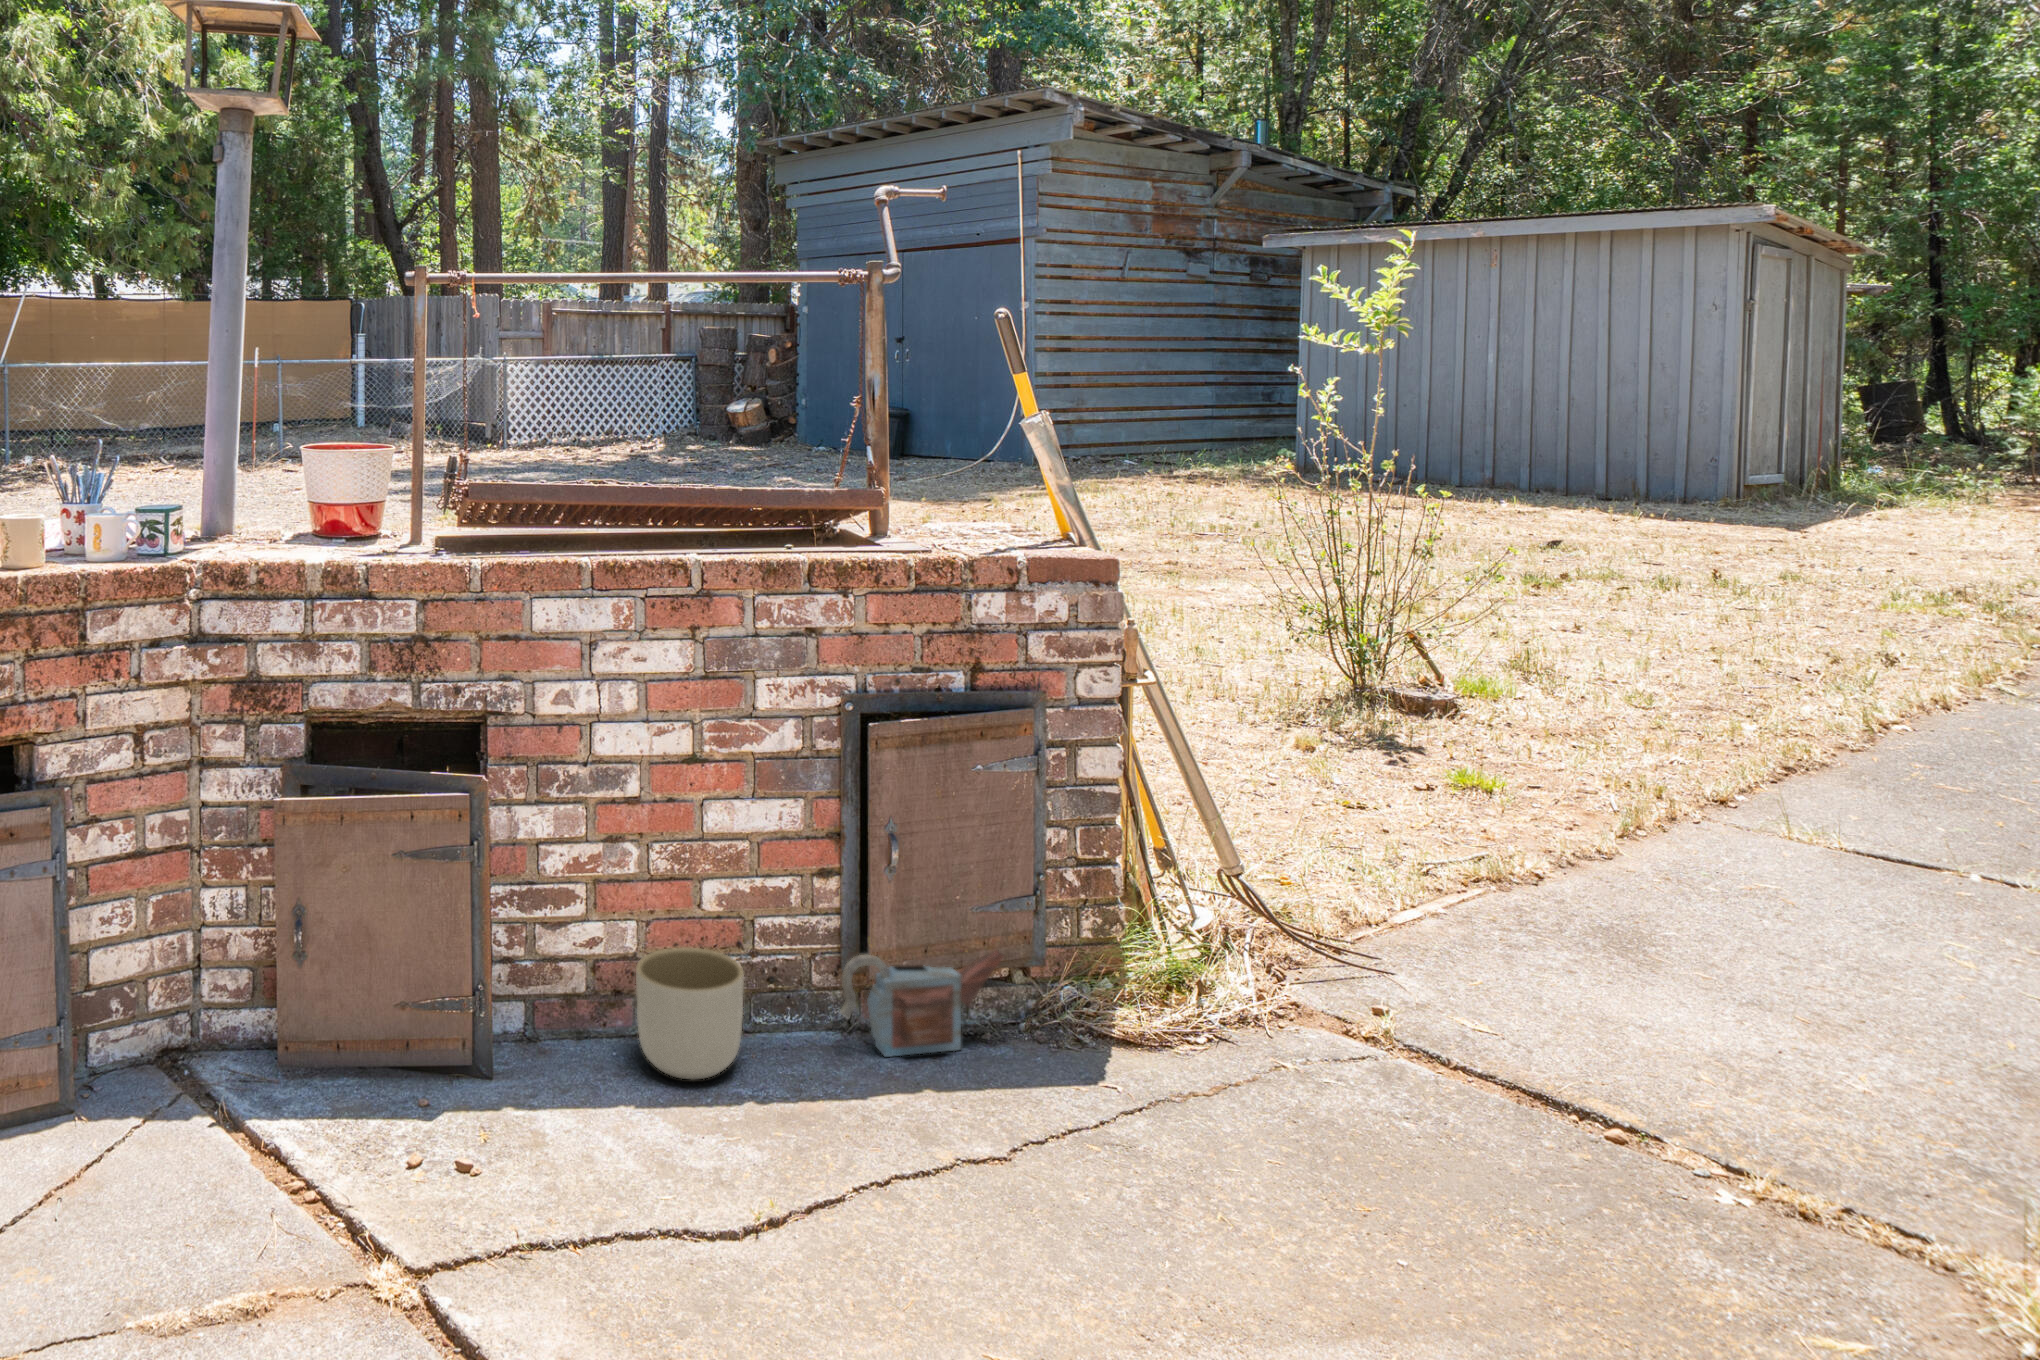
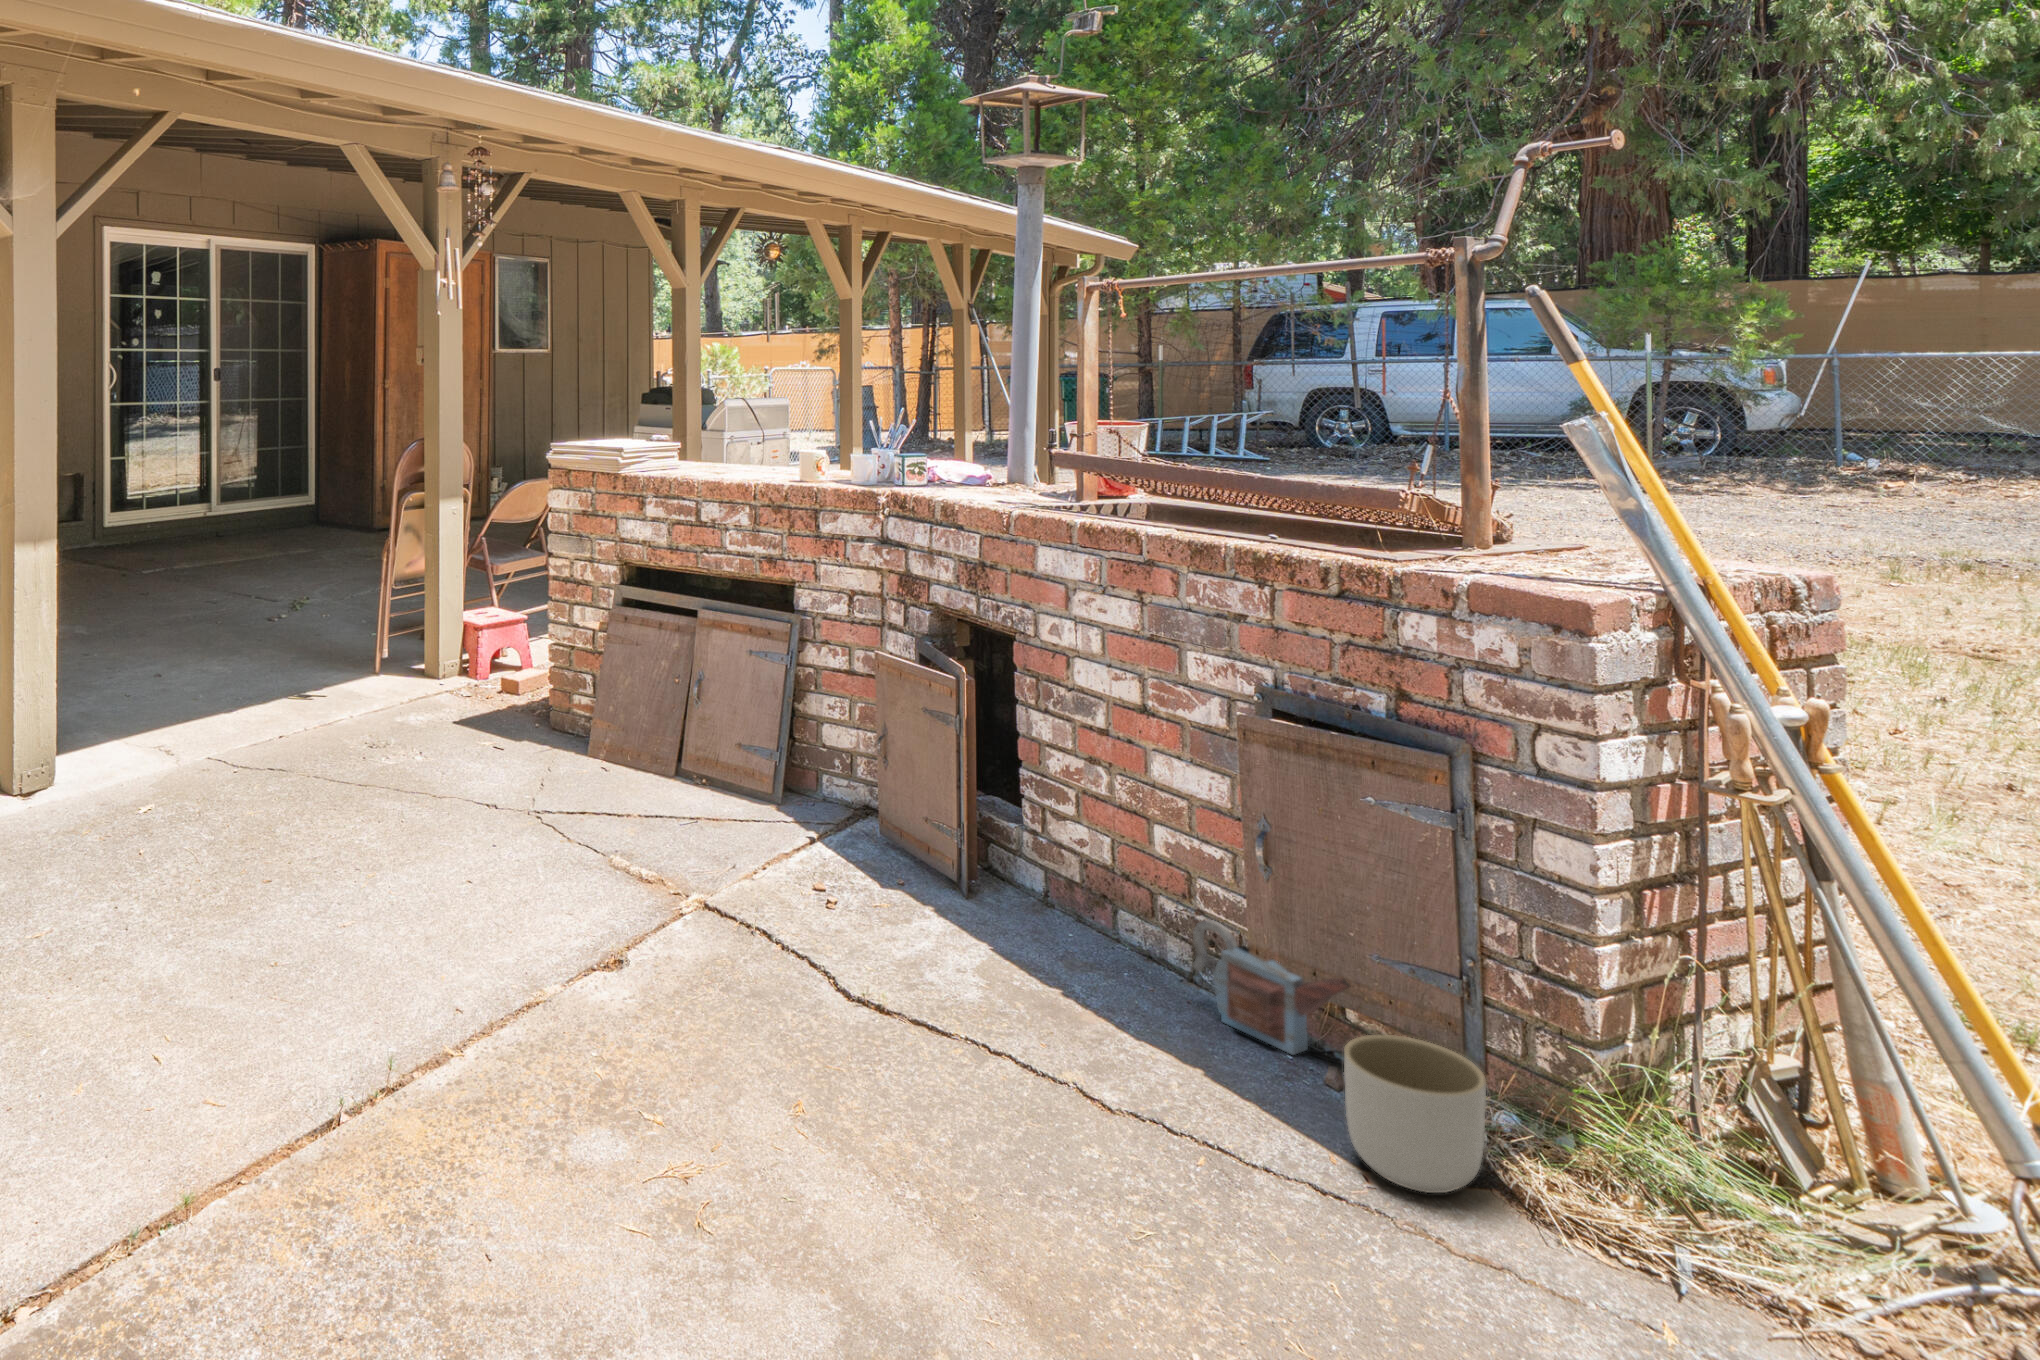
planter: present [636,948,744,1080] -> present [1344,1035,1486,1193]

